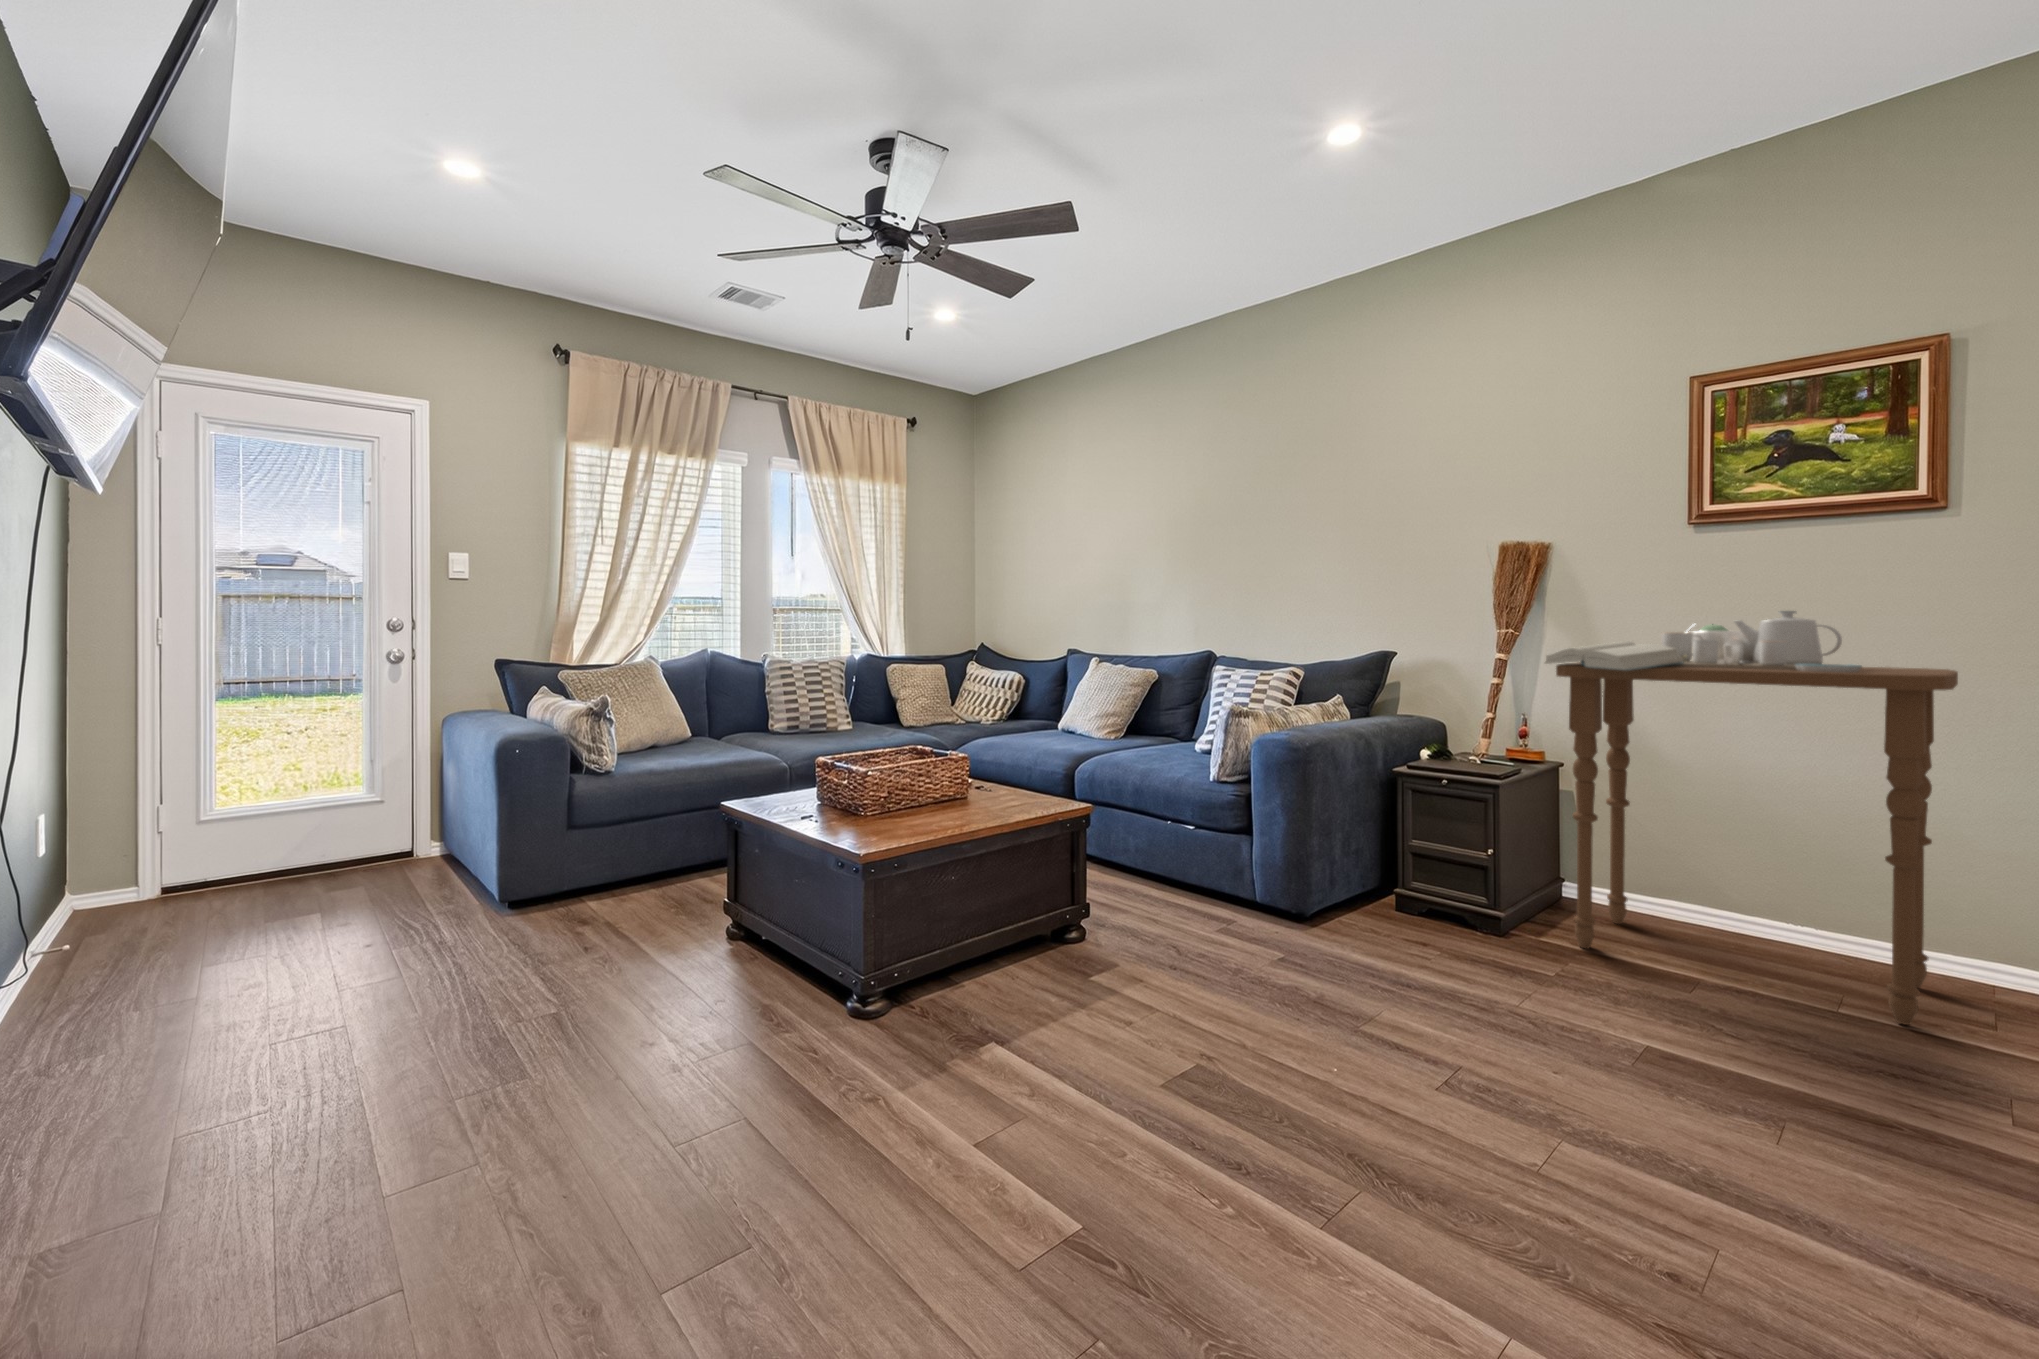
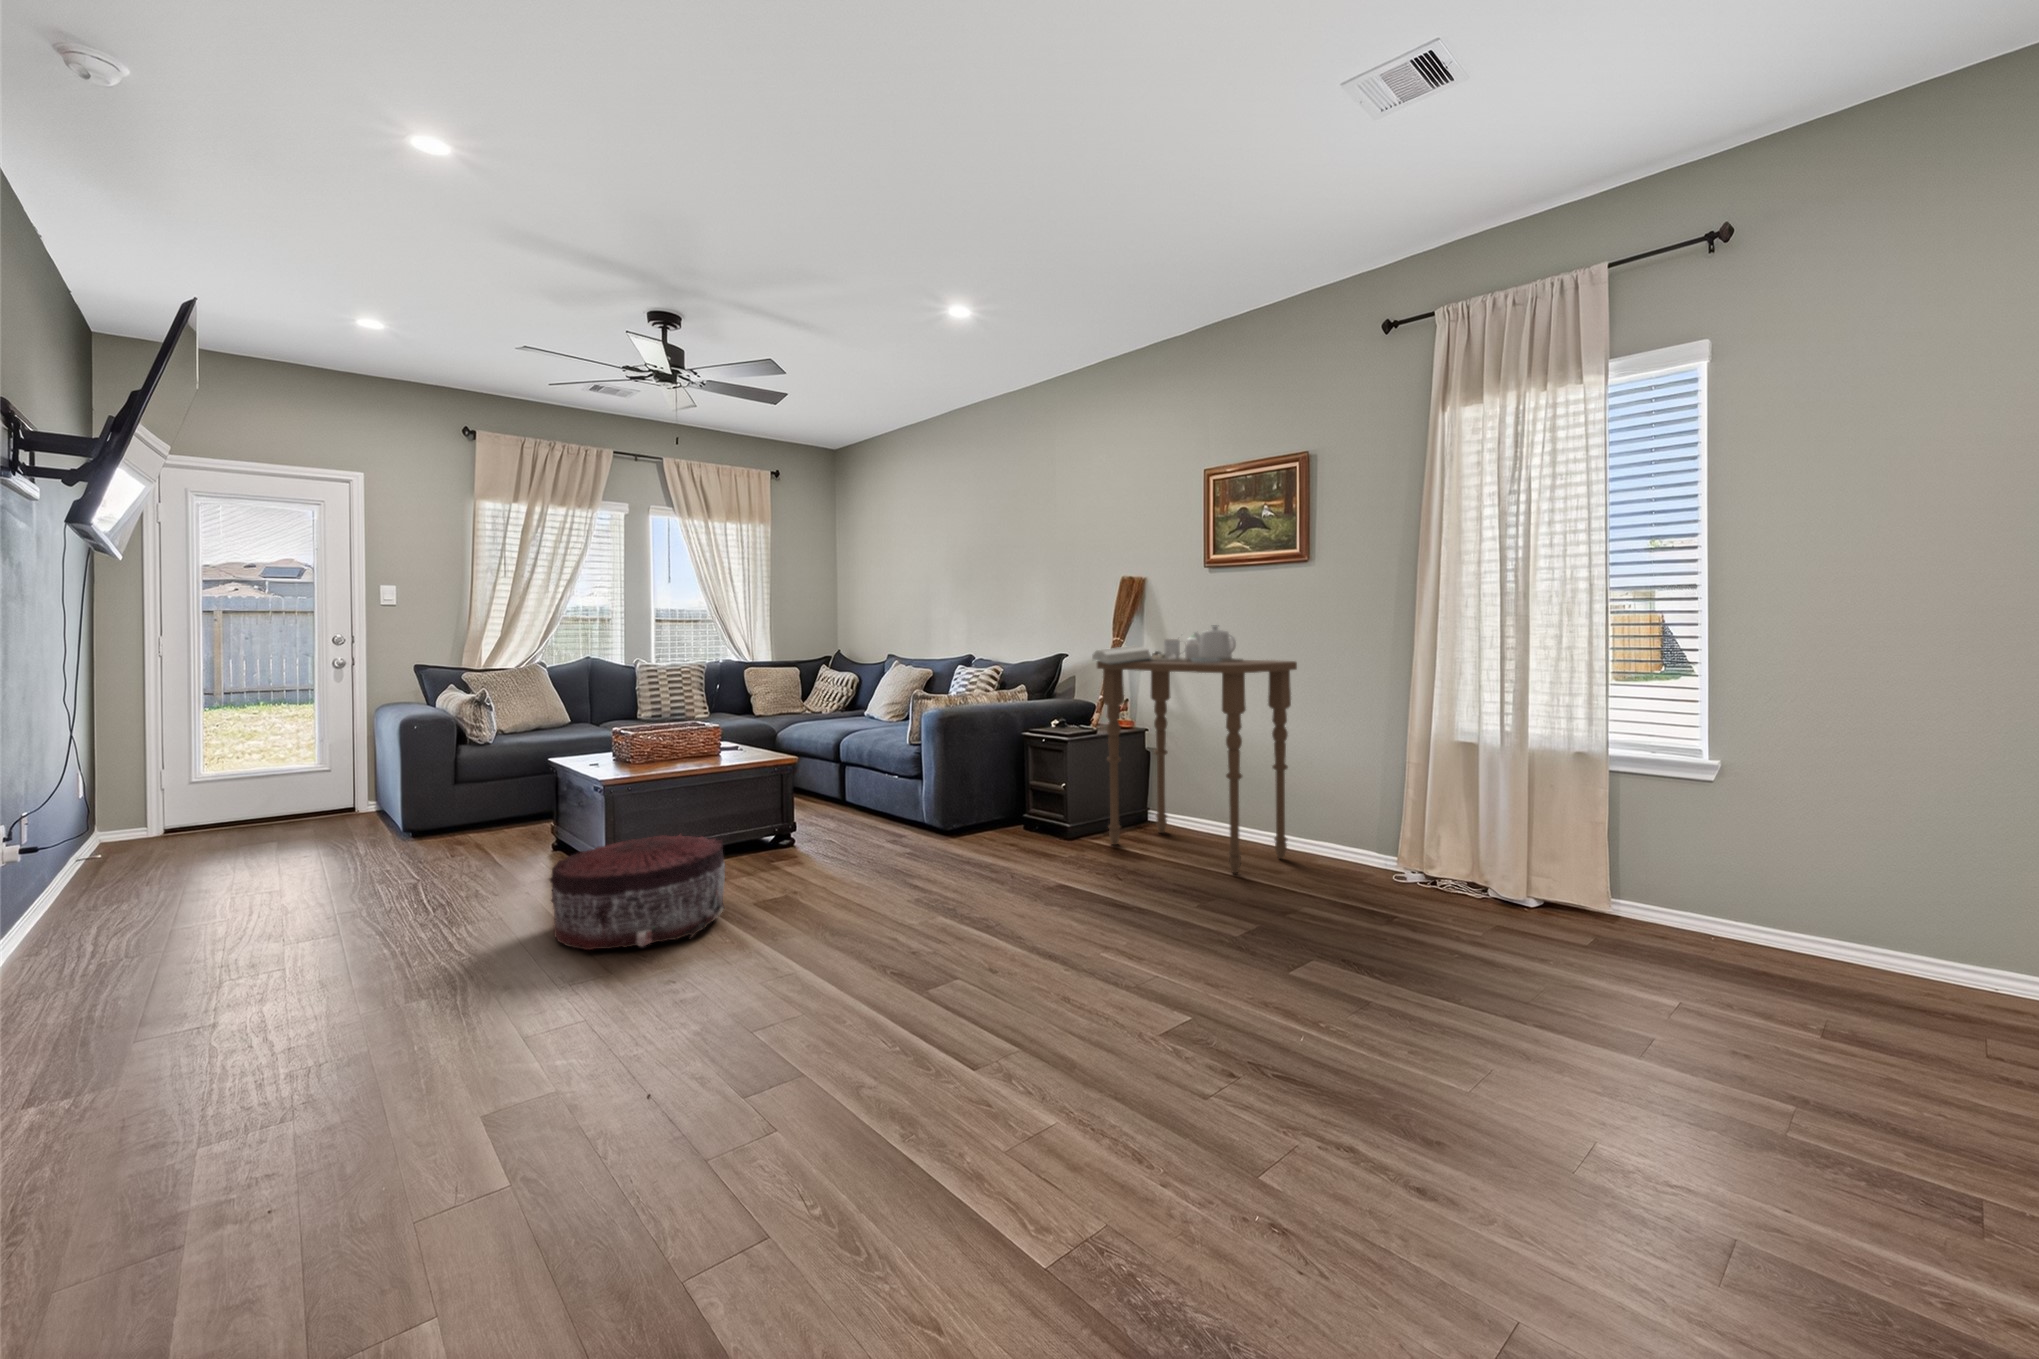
pouf: none [884,964,1186,1252] -> present [550,835,725,950]

